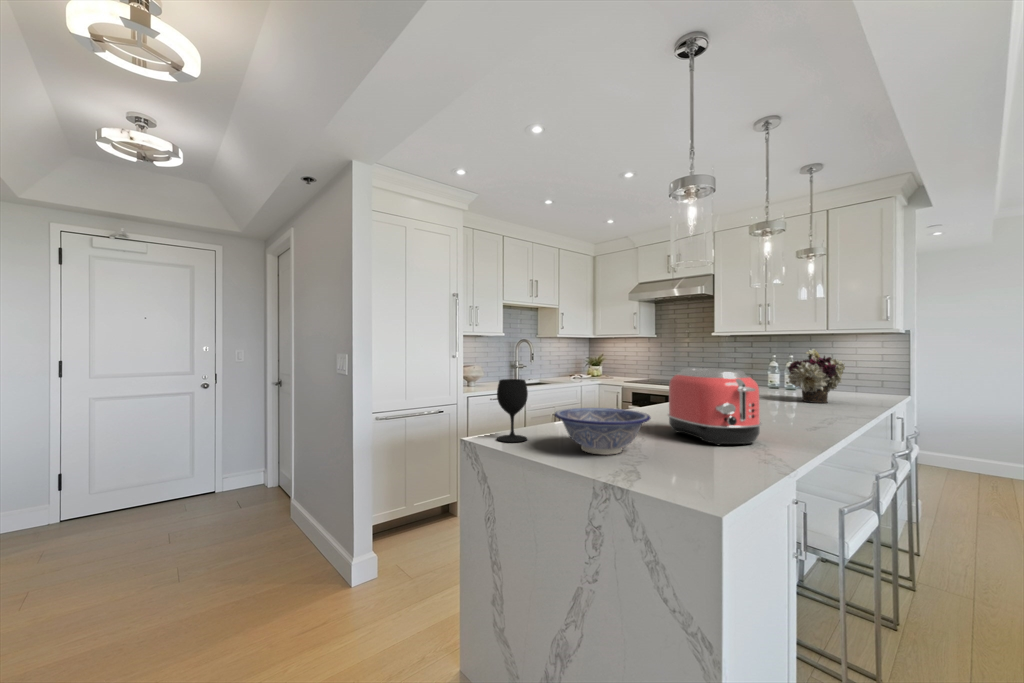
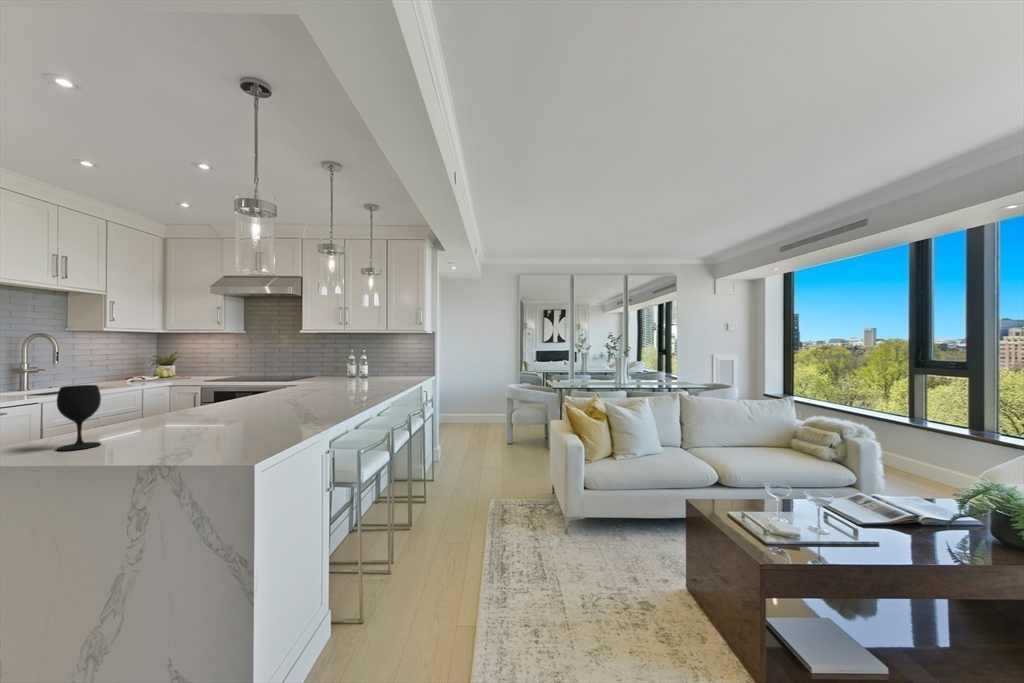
flower arrangement: present [788,349,845,403] -> none [356,346,392,386]
toaster: present [668,368,762,445] -> none [253,365,325,422]
decorative bowl: present [555,408,651,455] -> none [139,403,238,442]

